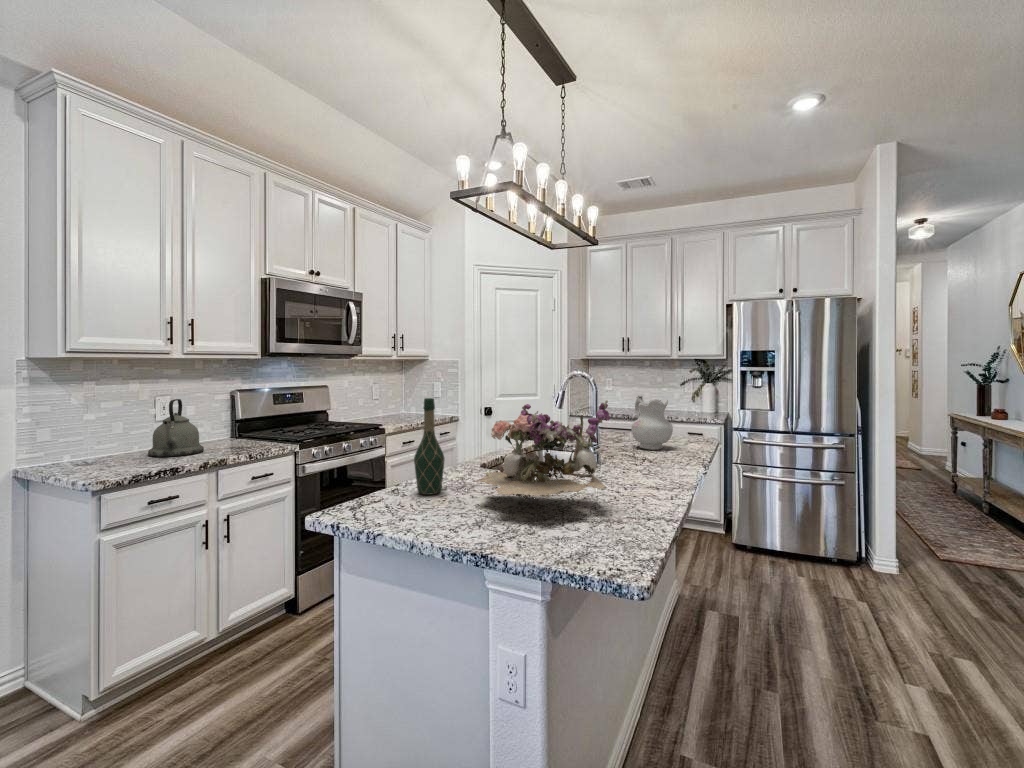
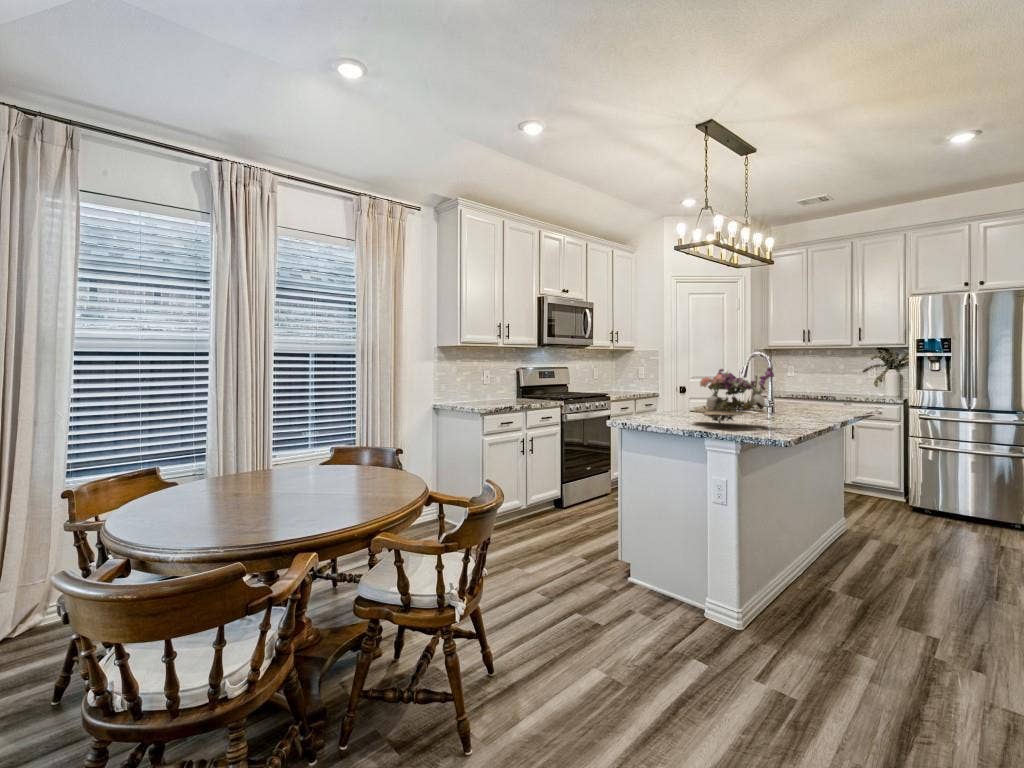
ceramic pitcher: present [631,396,673,450] -> none [800,372,835,410]
wine bottle: present [414,398,445,495] -> none [652,366,670,420]
kettle: present [148,399,204,457] -> none [486,372,513,403]

